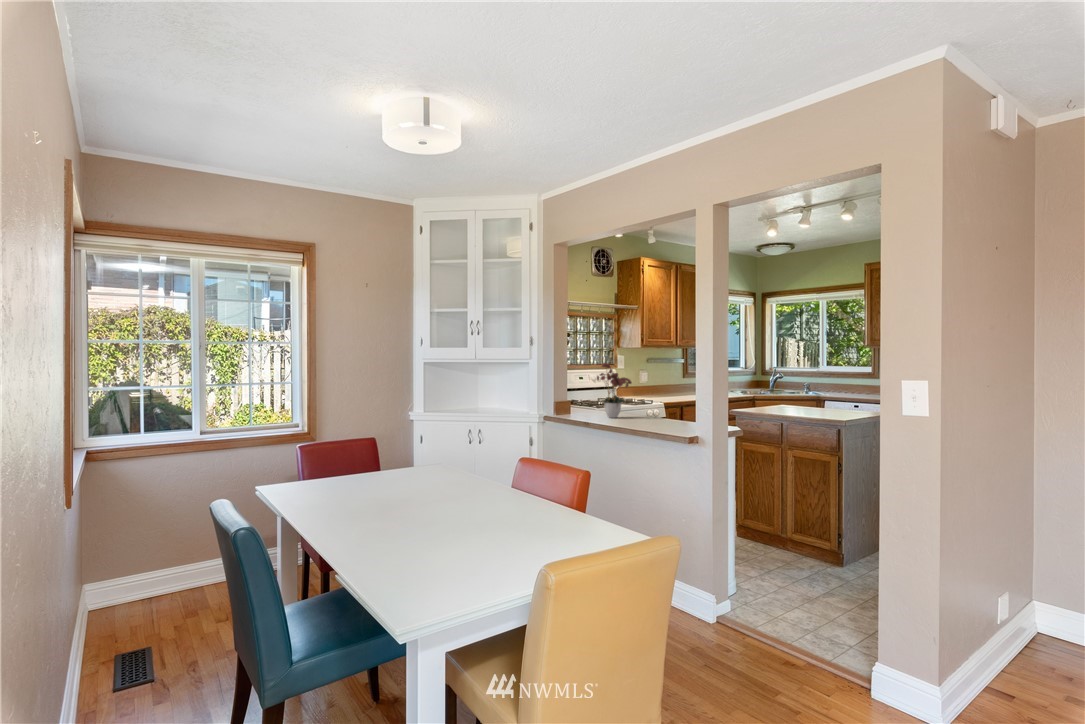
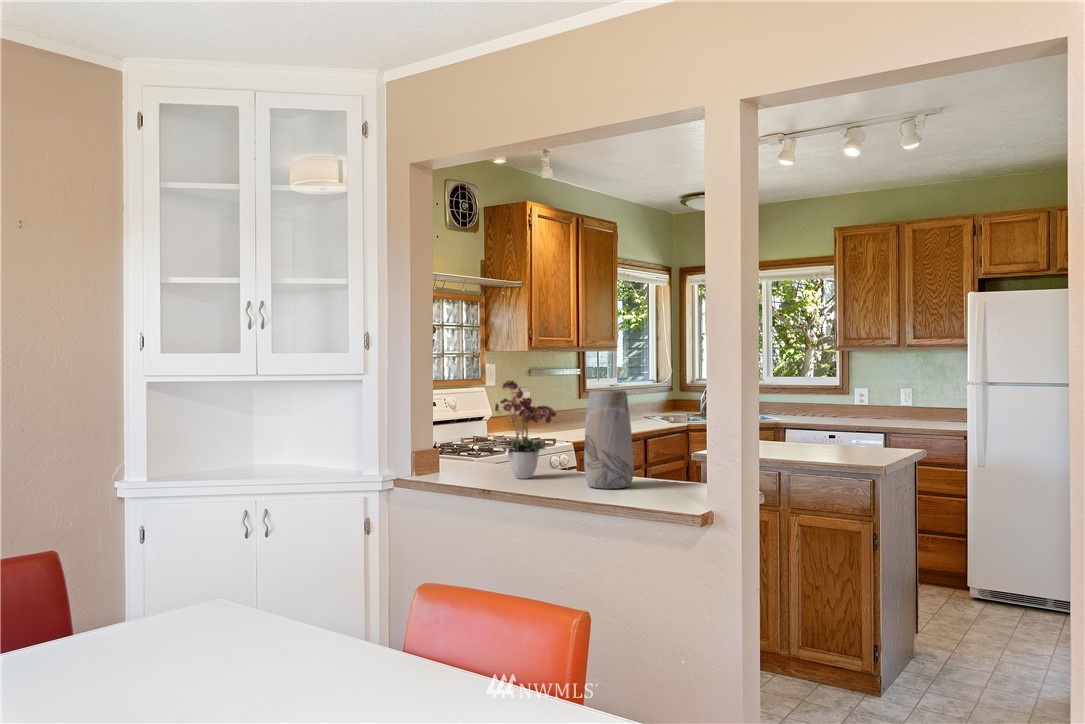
vase: none [641,369,670,424] -> present [584,391,634,489]

